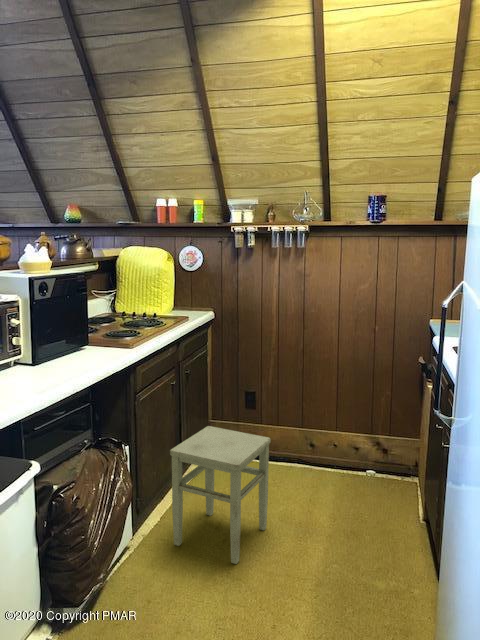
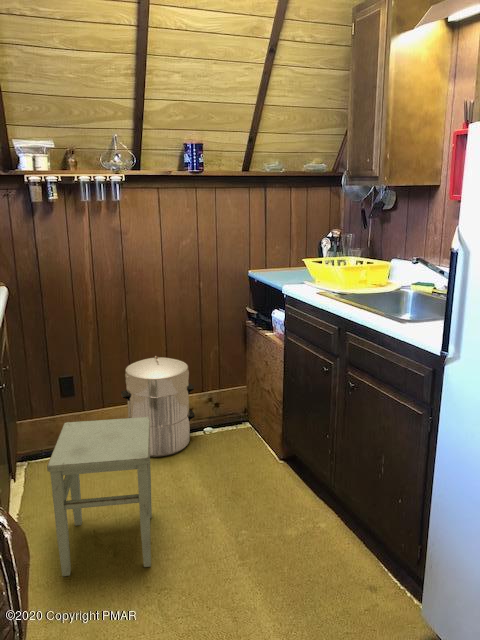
waste bin: none [284,391,353,488] -> present [121,356,195,457]

